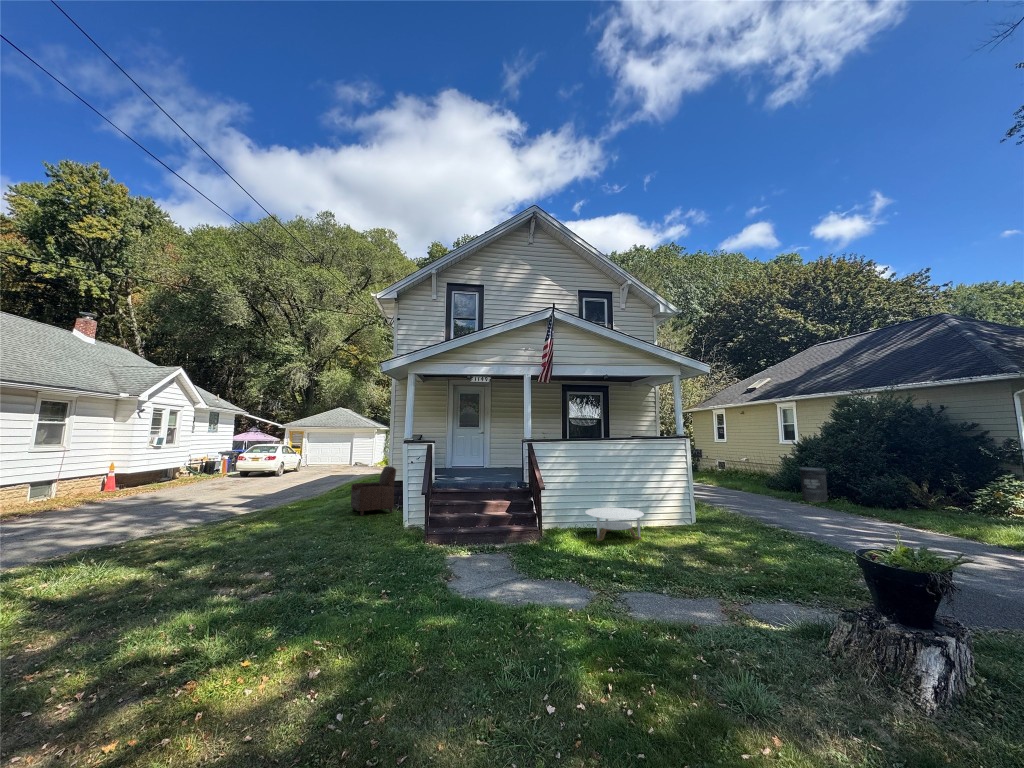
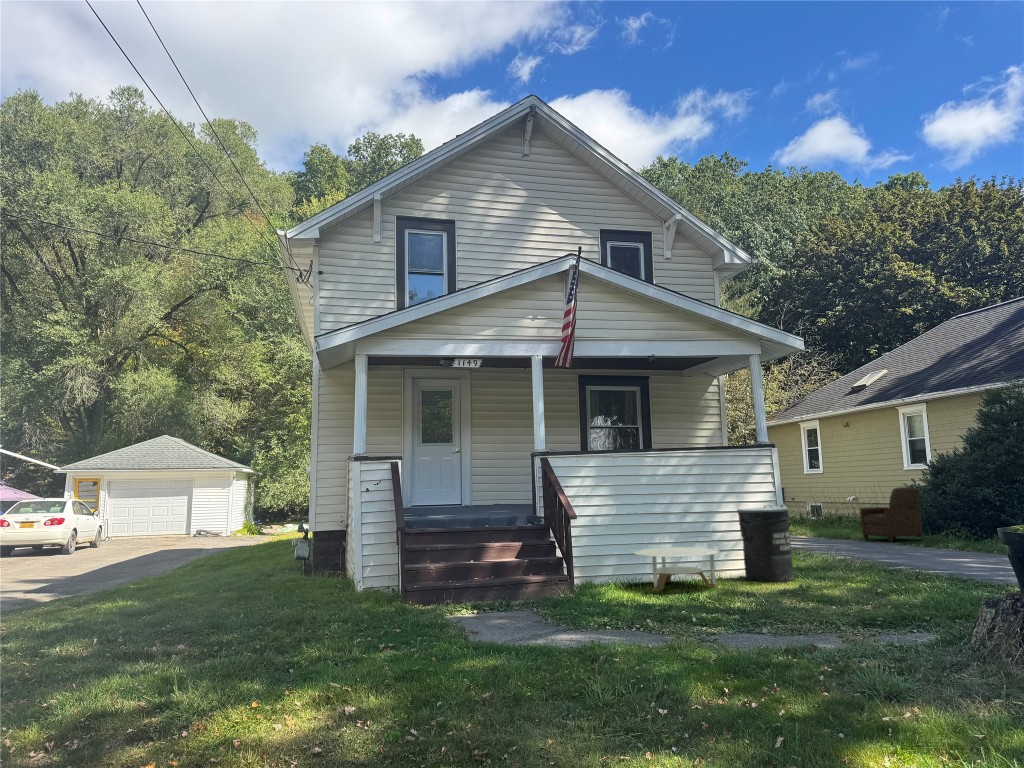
chair: present [351,466,396,516] -> present [860,487,922,542]
trash can: present [800,467,828,502] -> present [737,505,794,582]

